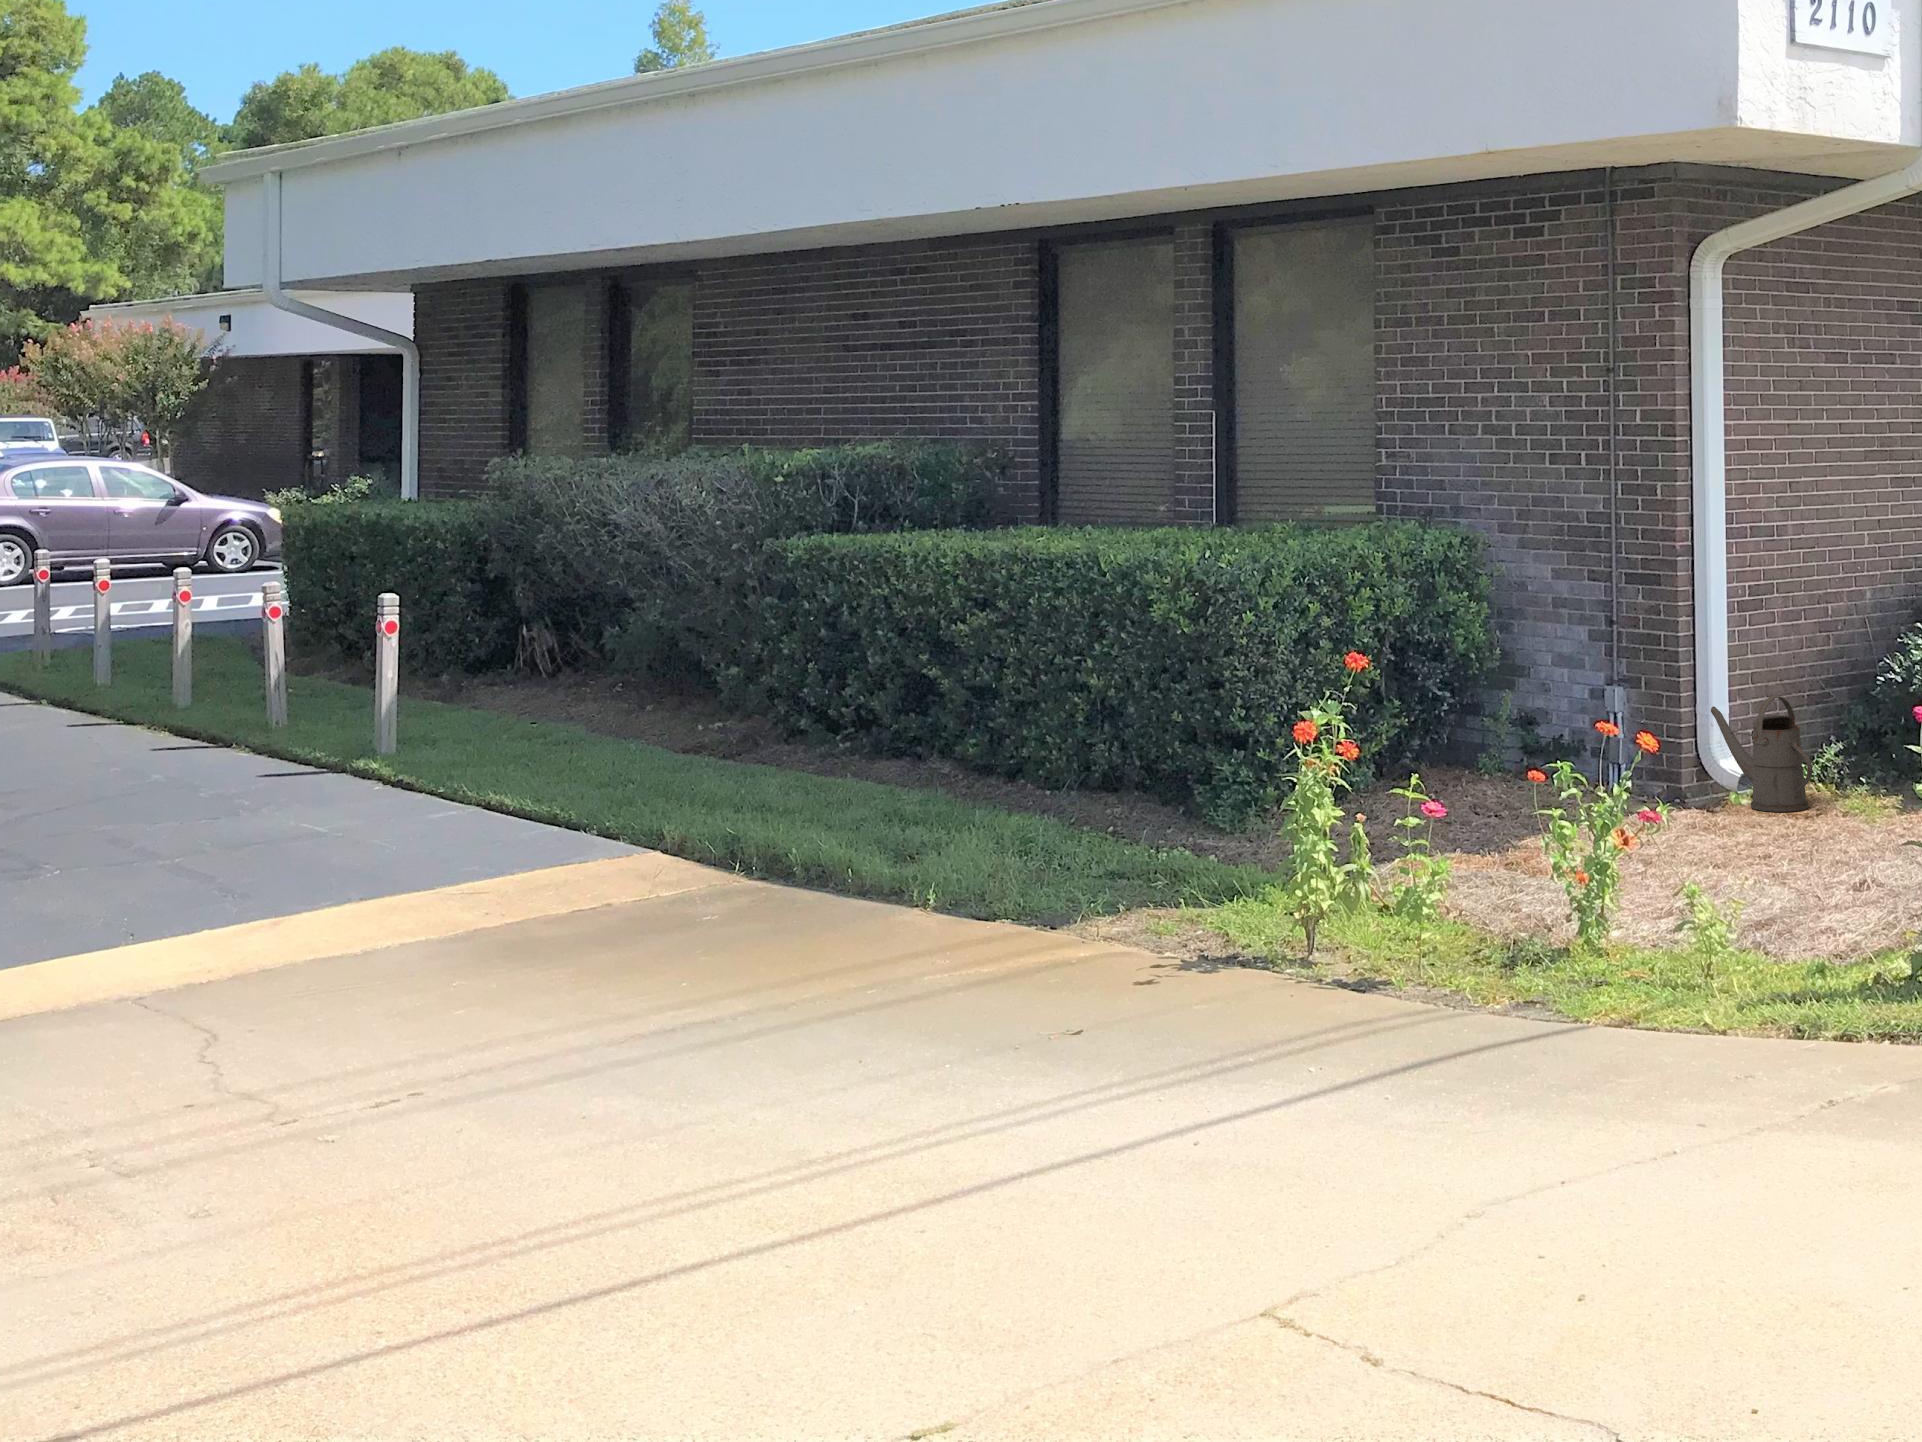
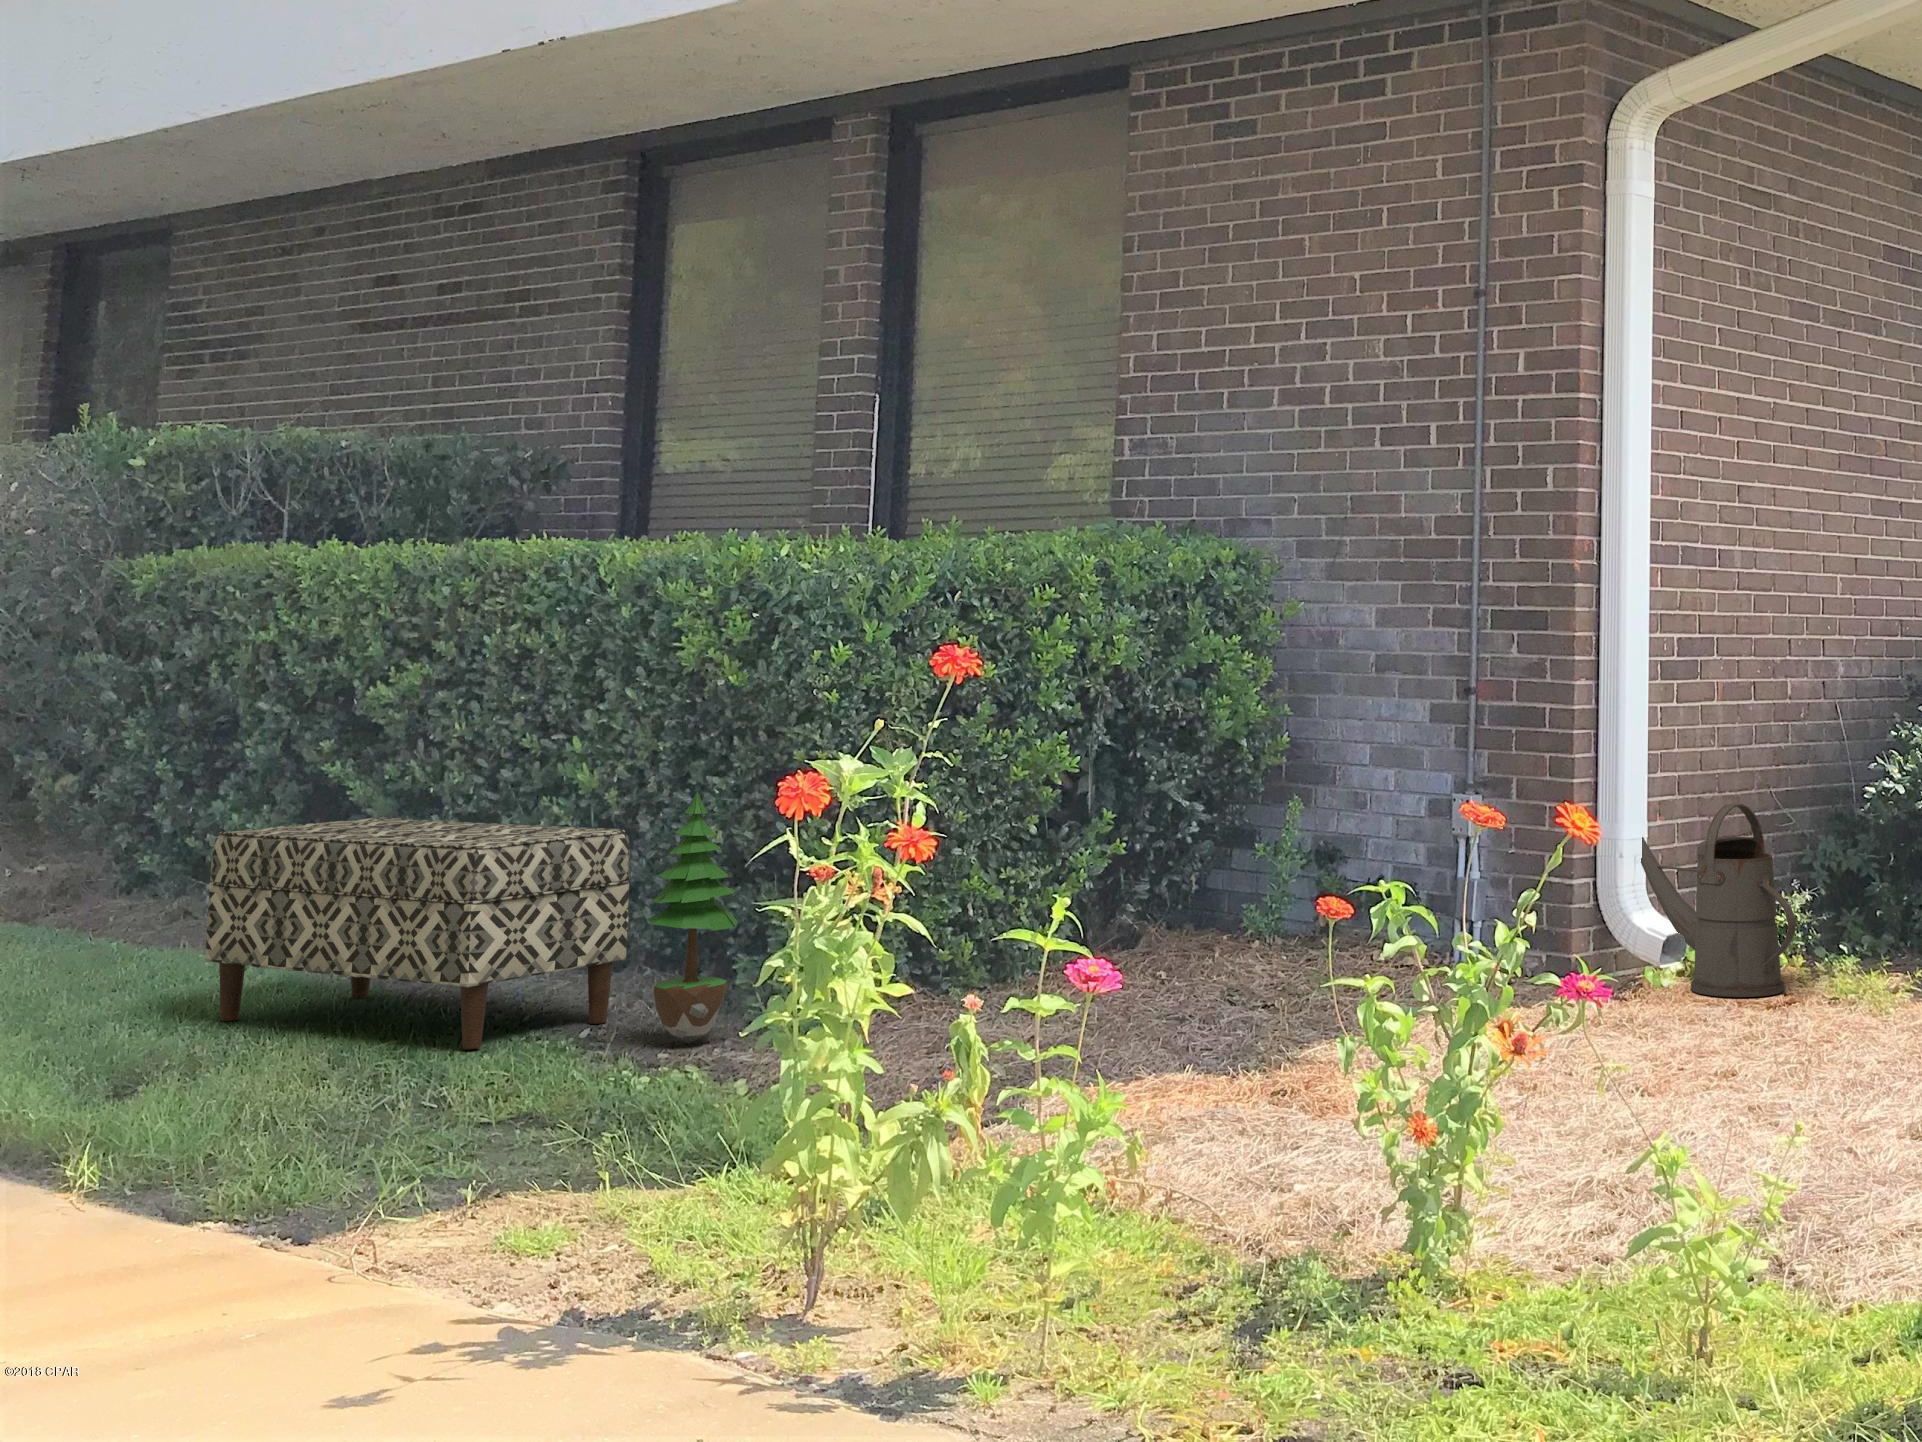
potted tree: none [1152,696,1200,834] -> present [646,792,738,1044]
bench: none [903,704,1133,836] -> present [205,817,630,1049]

